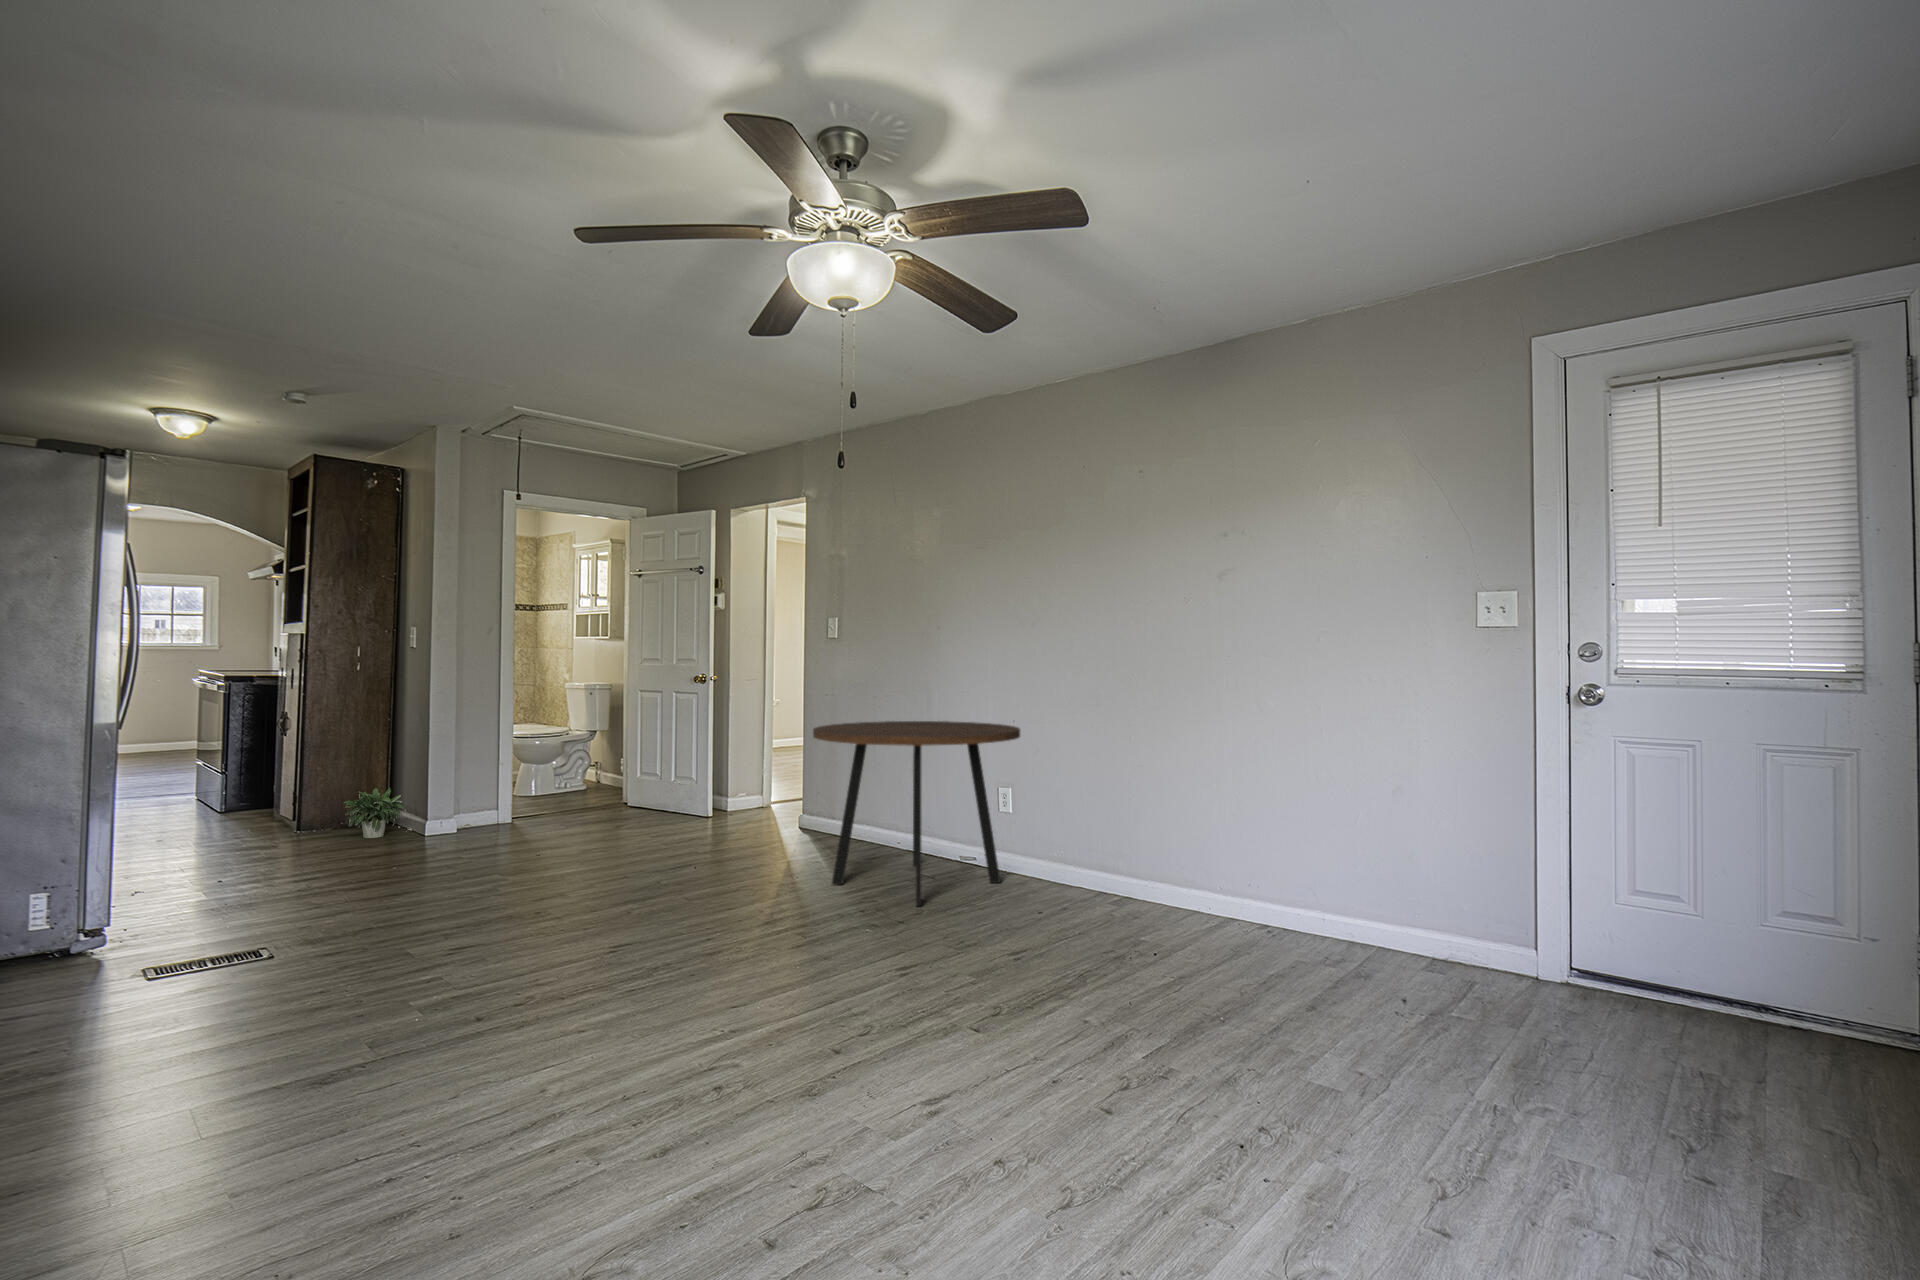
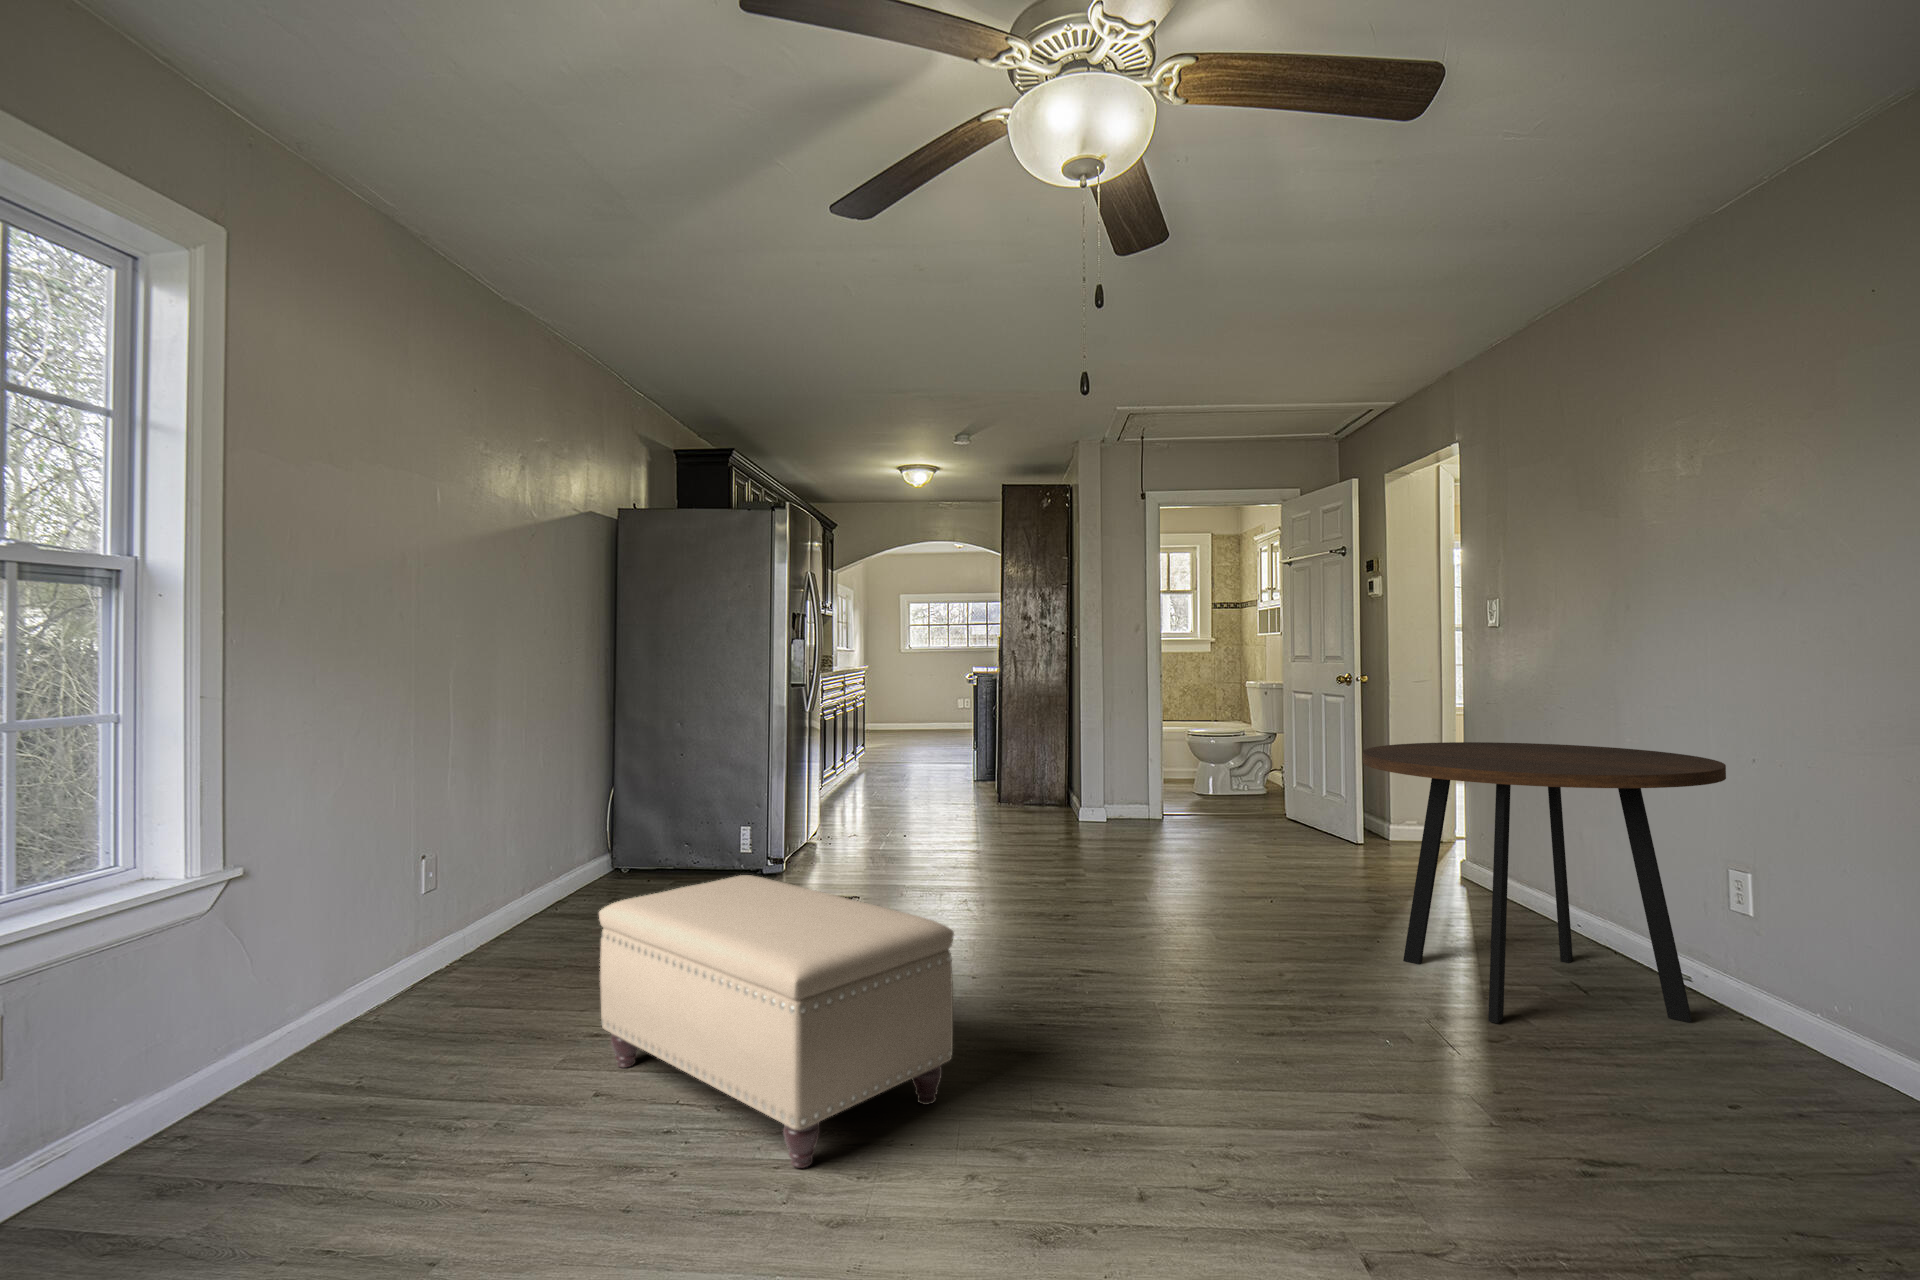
potted plant: present [343,788,412,838] -> none [1016,776,1071,822]
ottoman: none [170,898,644,1167] -> present [599,875,954,1168]

